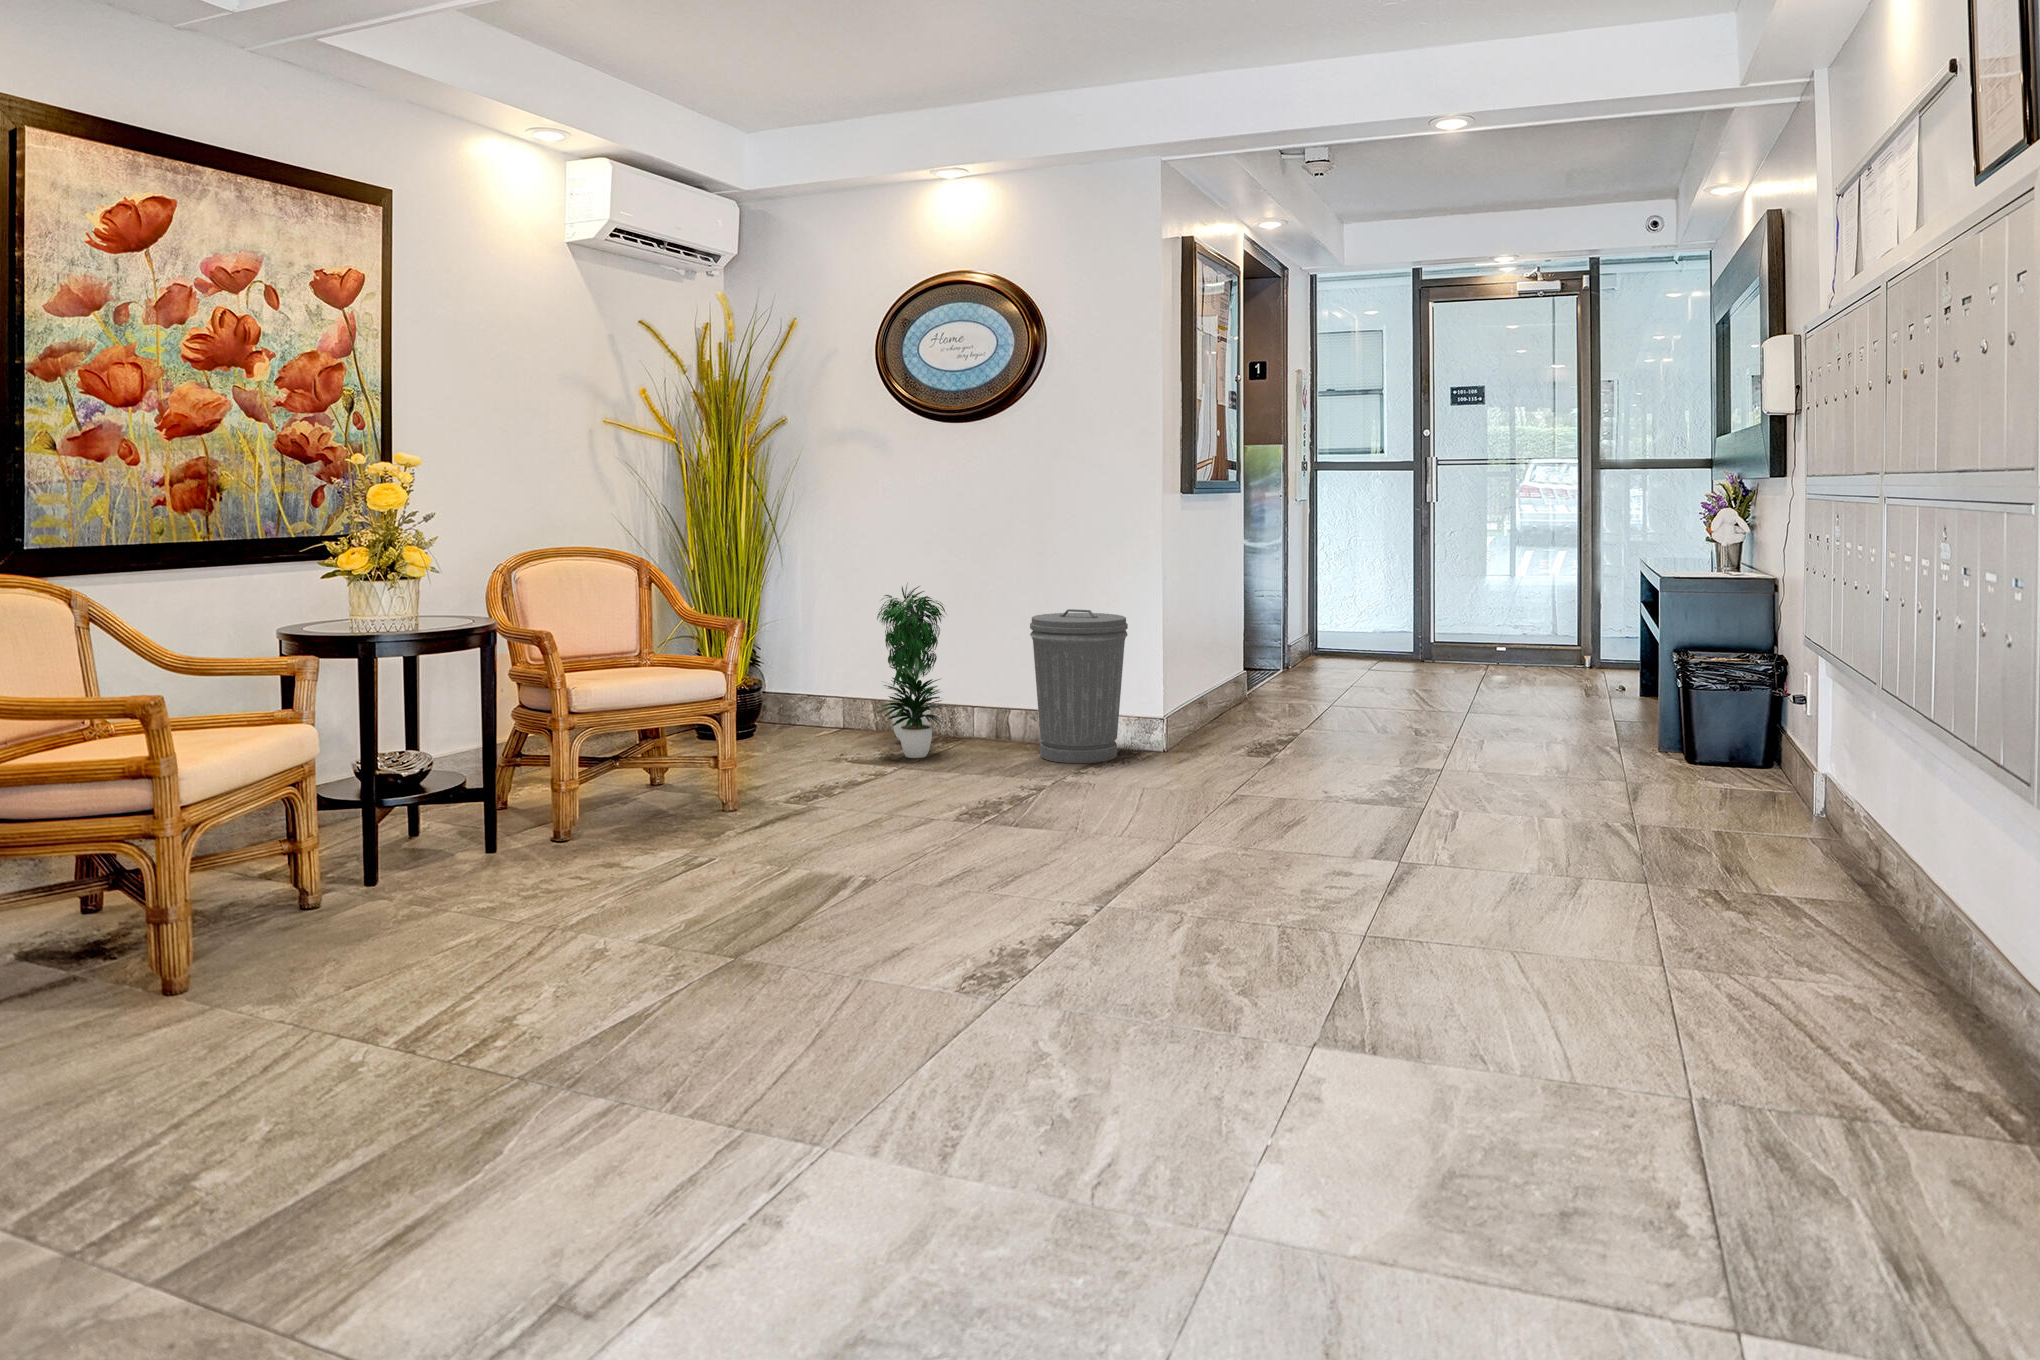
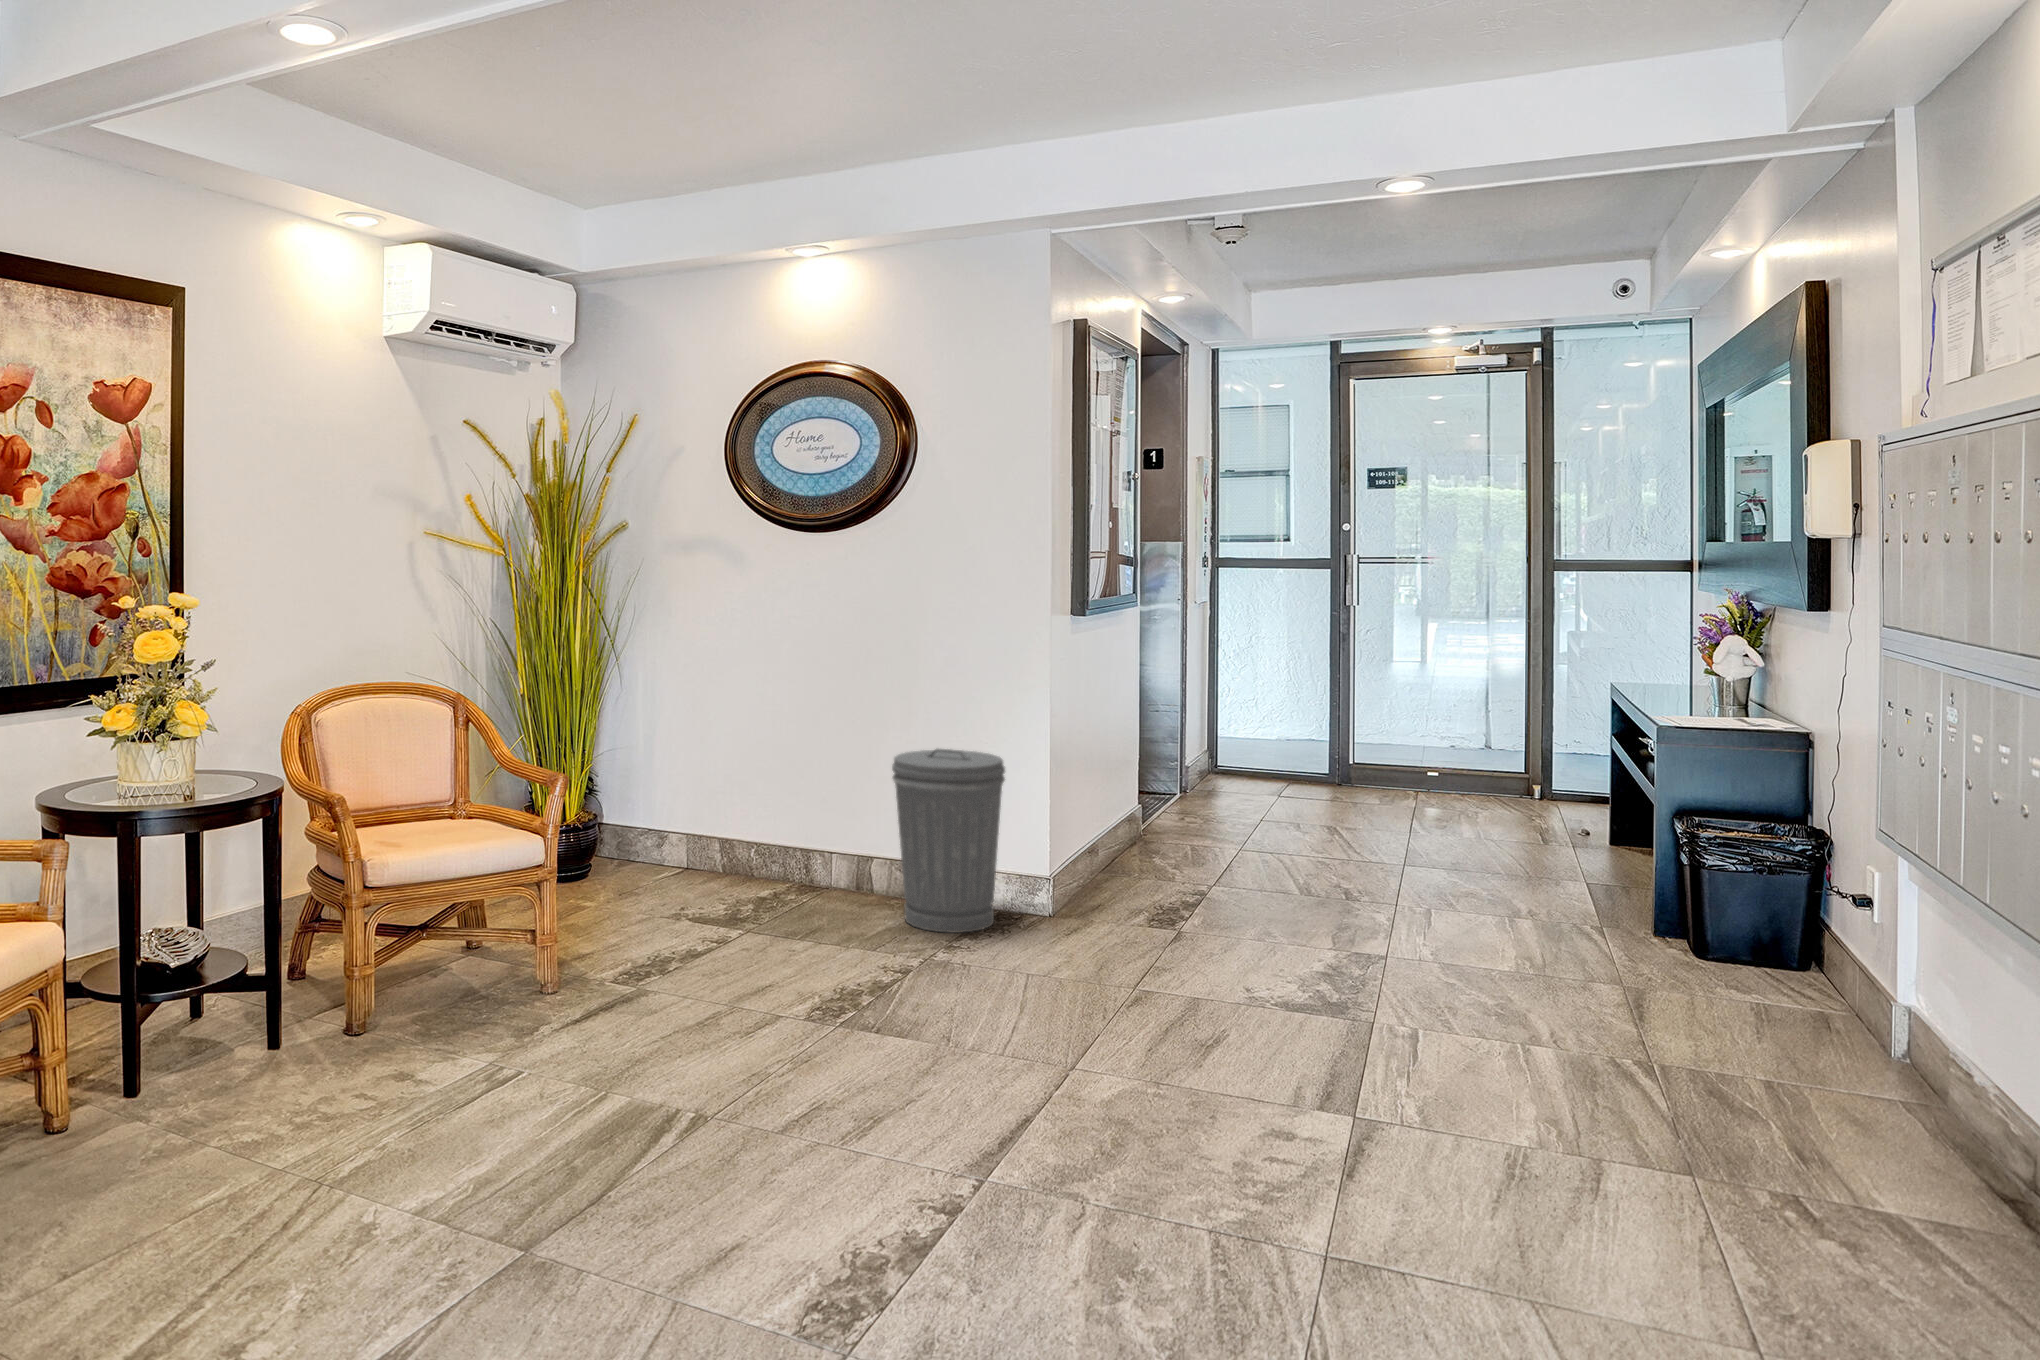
potted plant: present [877,586,947,758] -> none [717,709,799,918]

